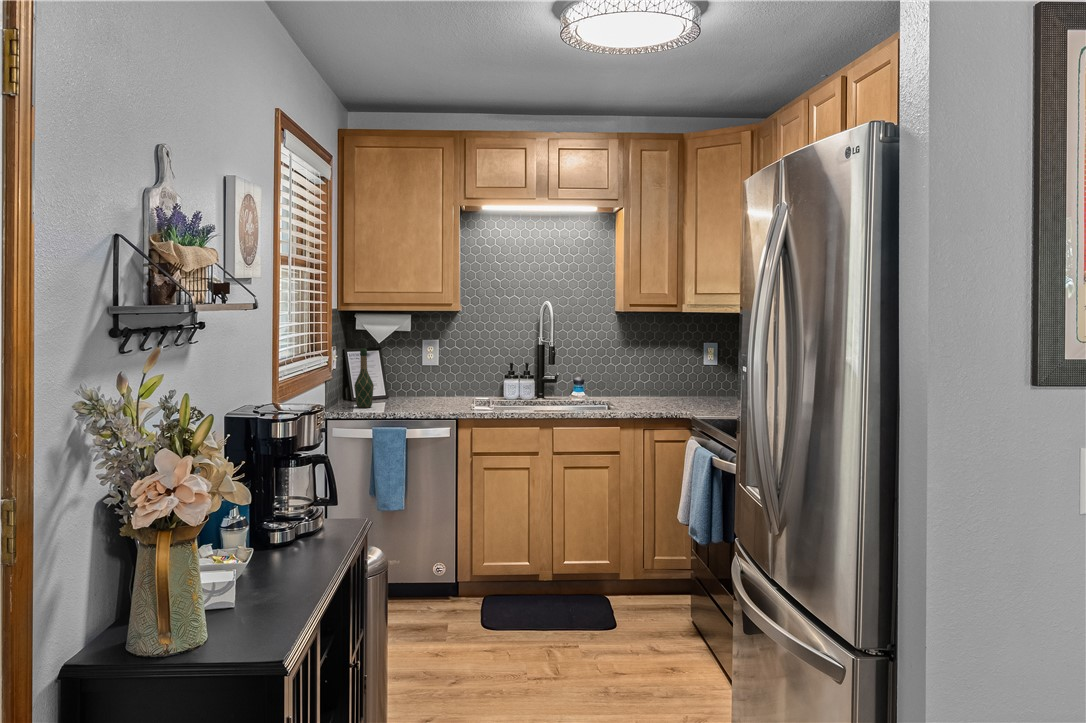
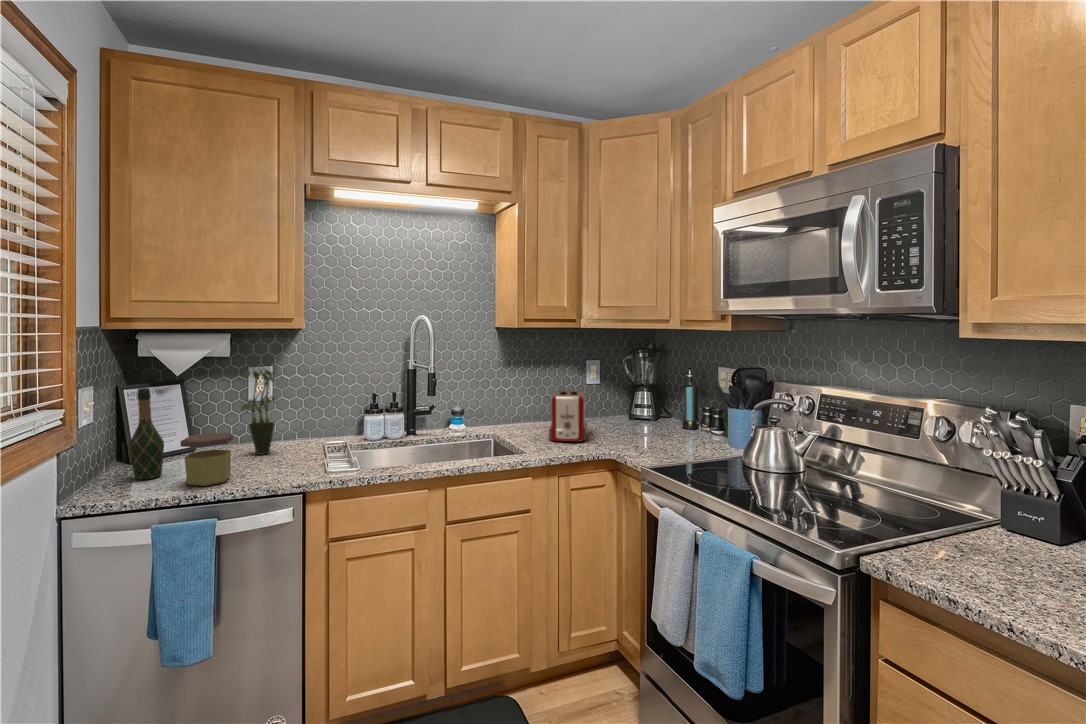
potted plant: none [418,337,447,402] -> present [241,370,276,455]
toaster: none [648,366,691,406] -> present [549,390,588,442]
jar: none [385,379,415,411] -> present [181,433,233,486]

